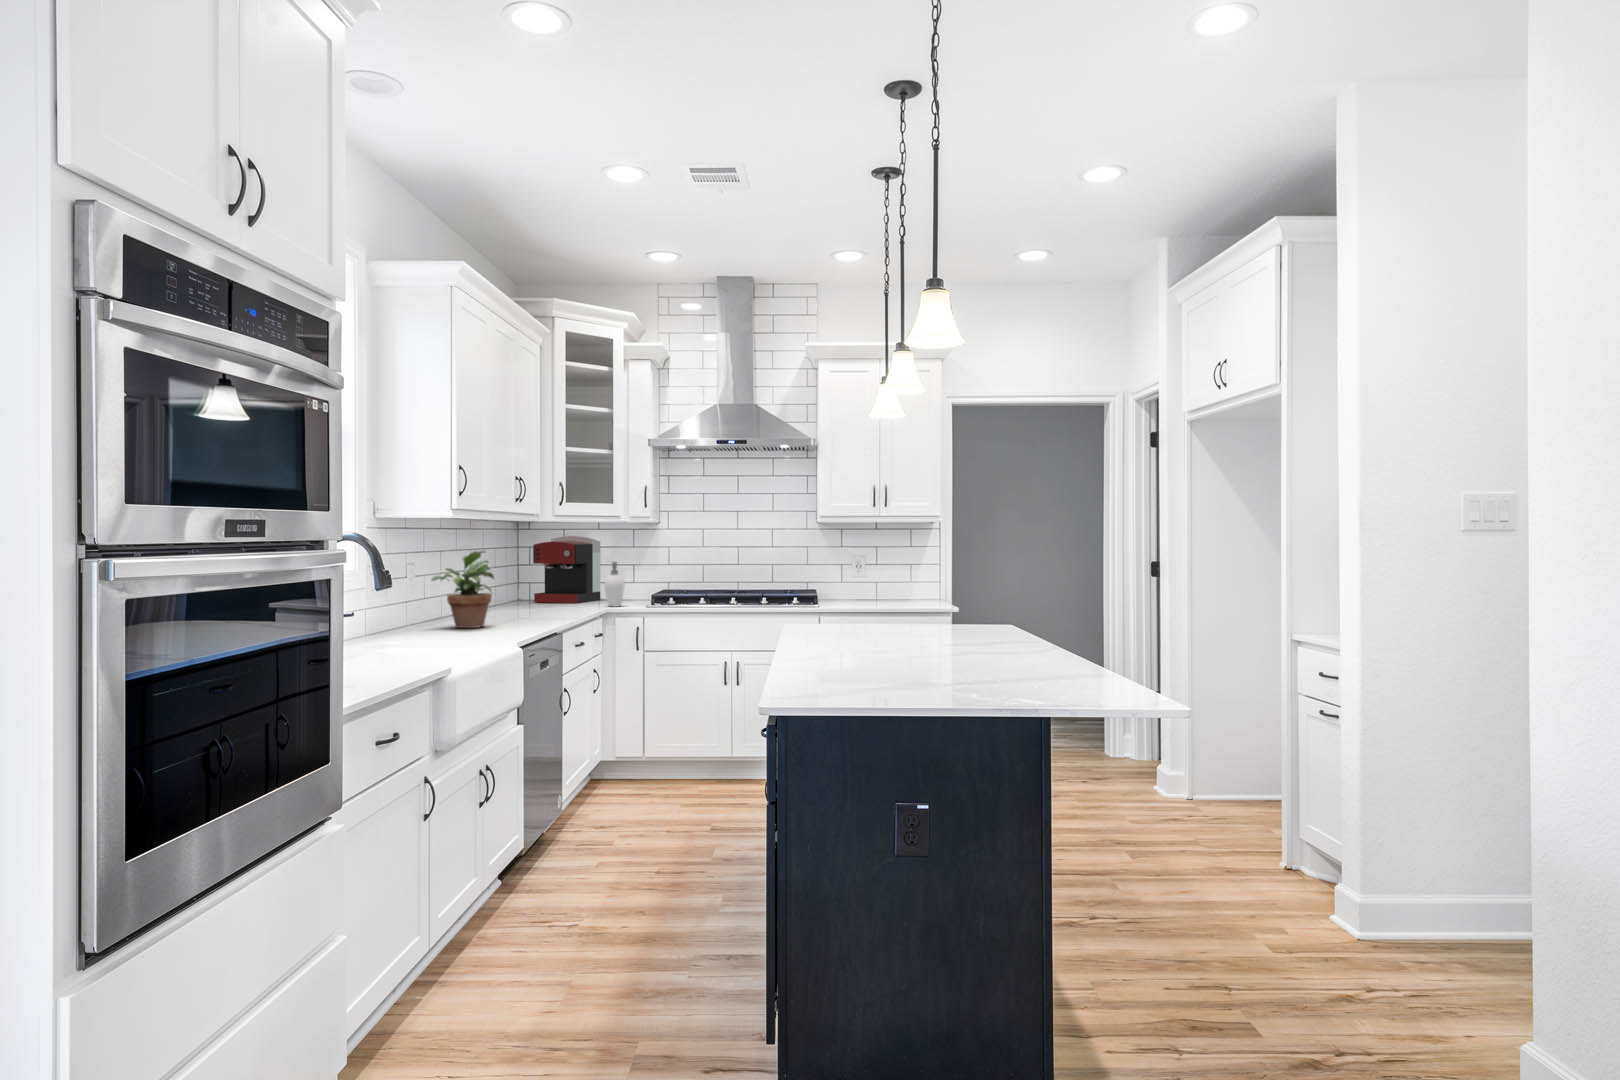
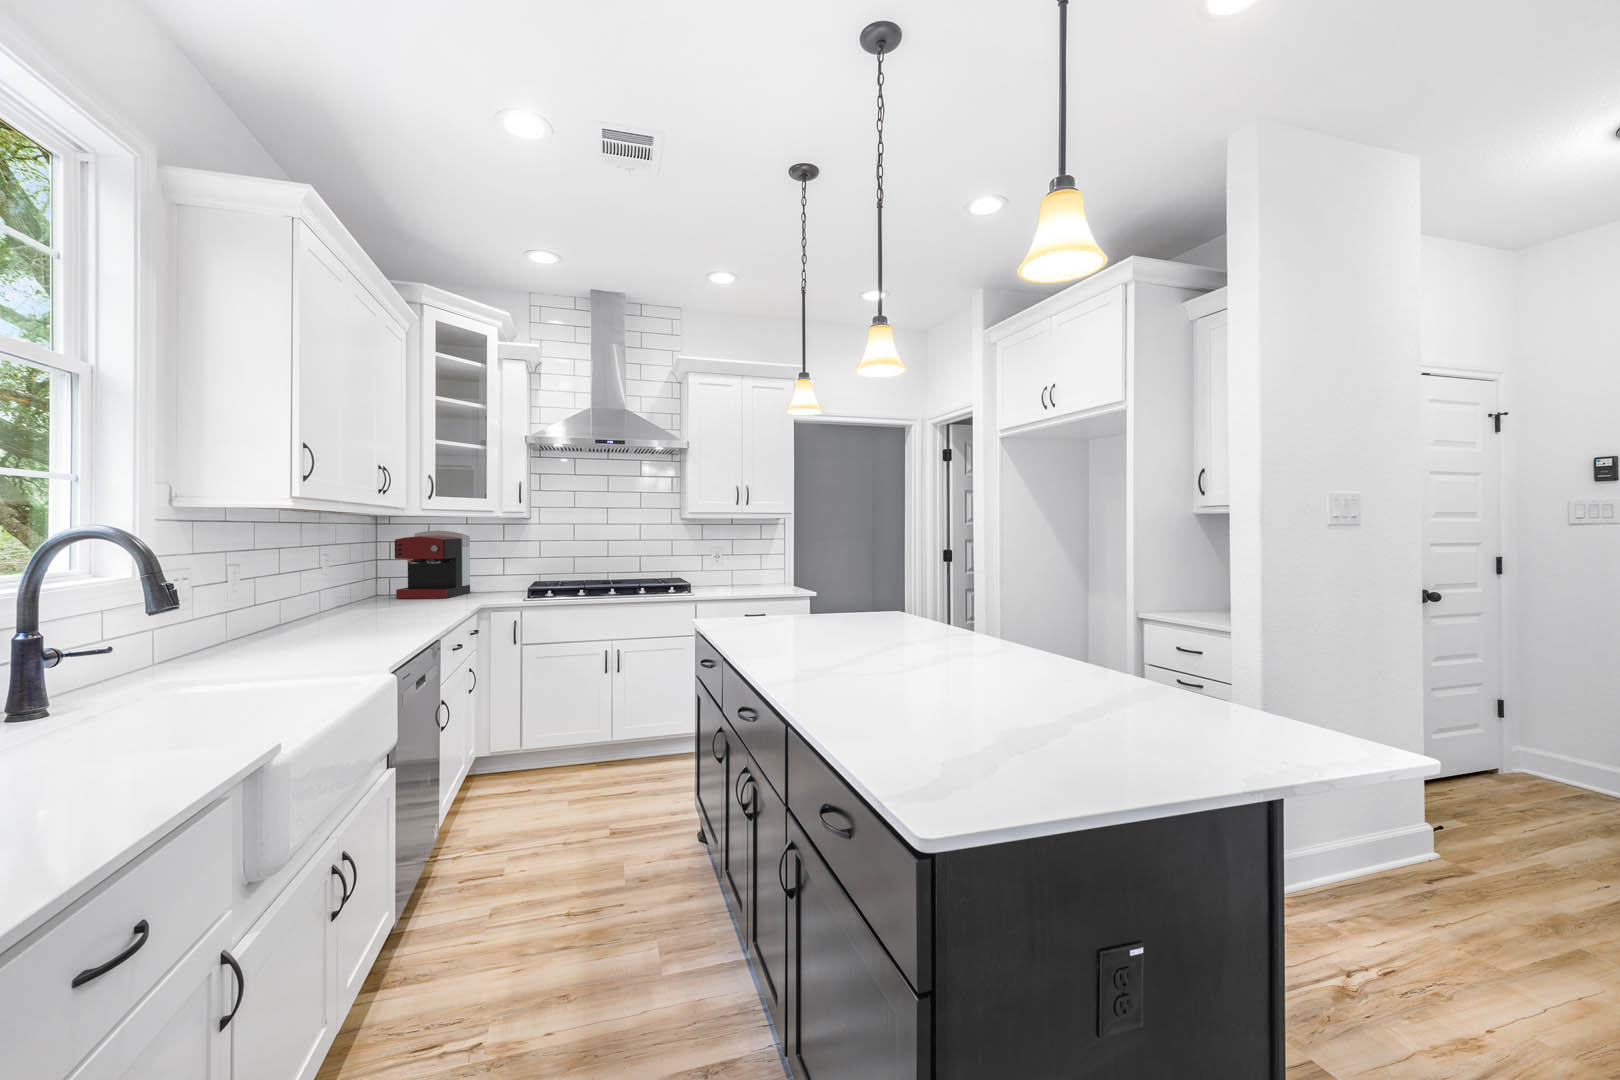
potted plant: present [431,551,494,628] -> none [257,551,351,646]
soap dispenser: present [605,562,624,607] -> none [479,557,507,602]

